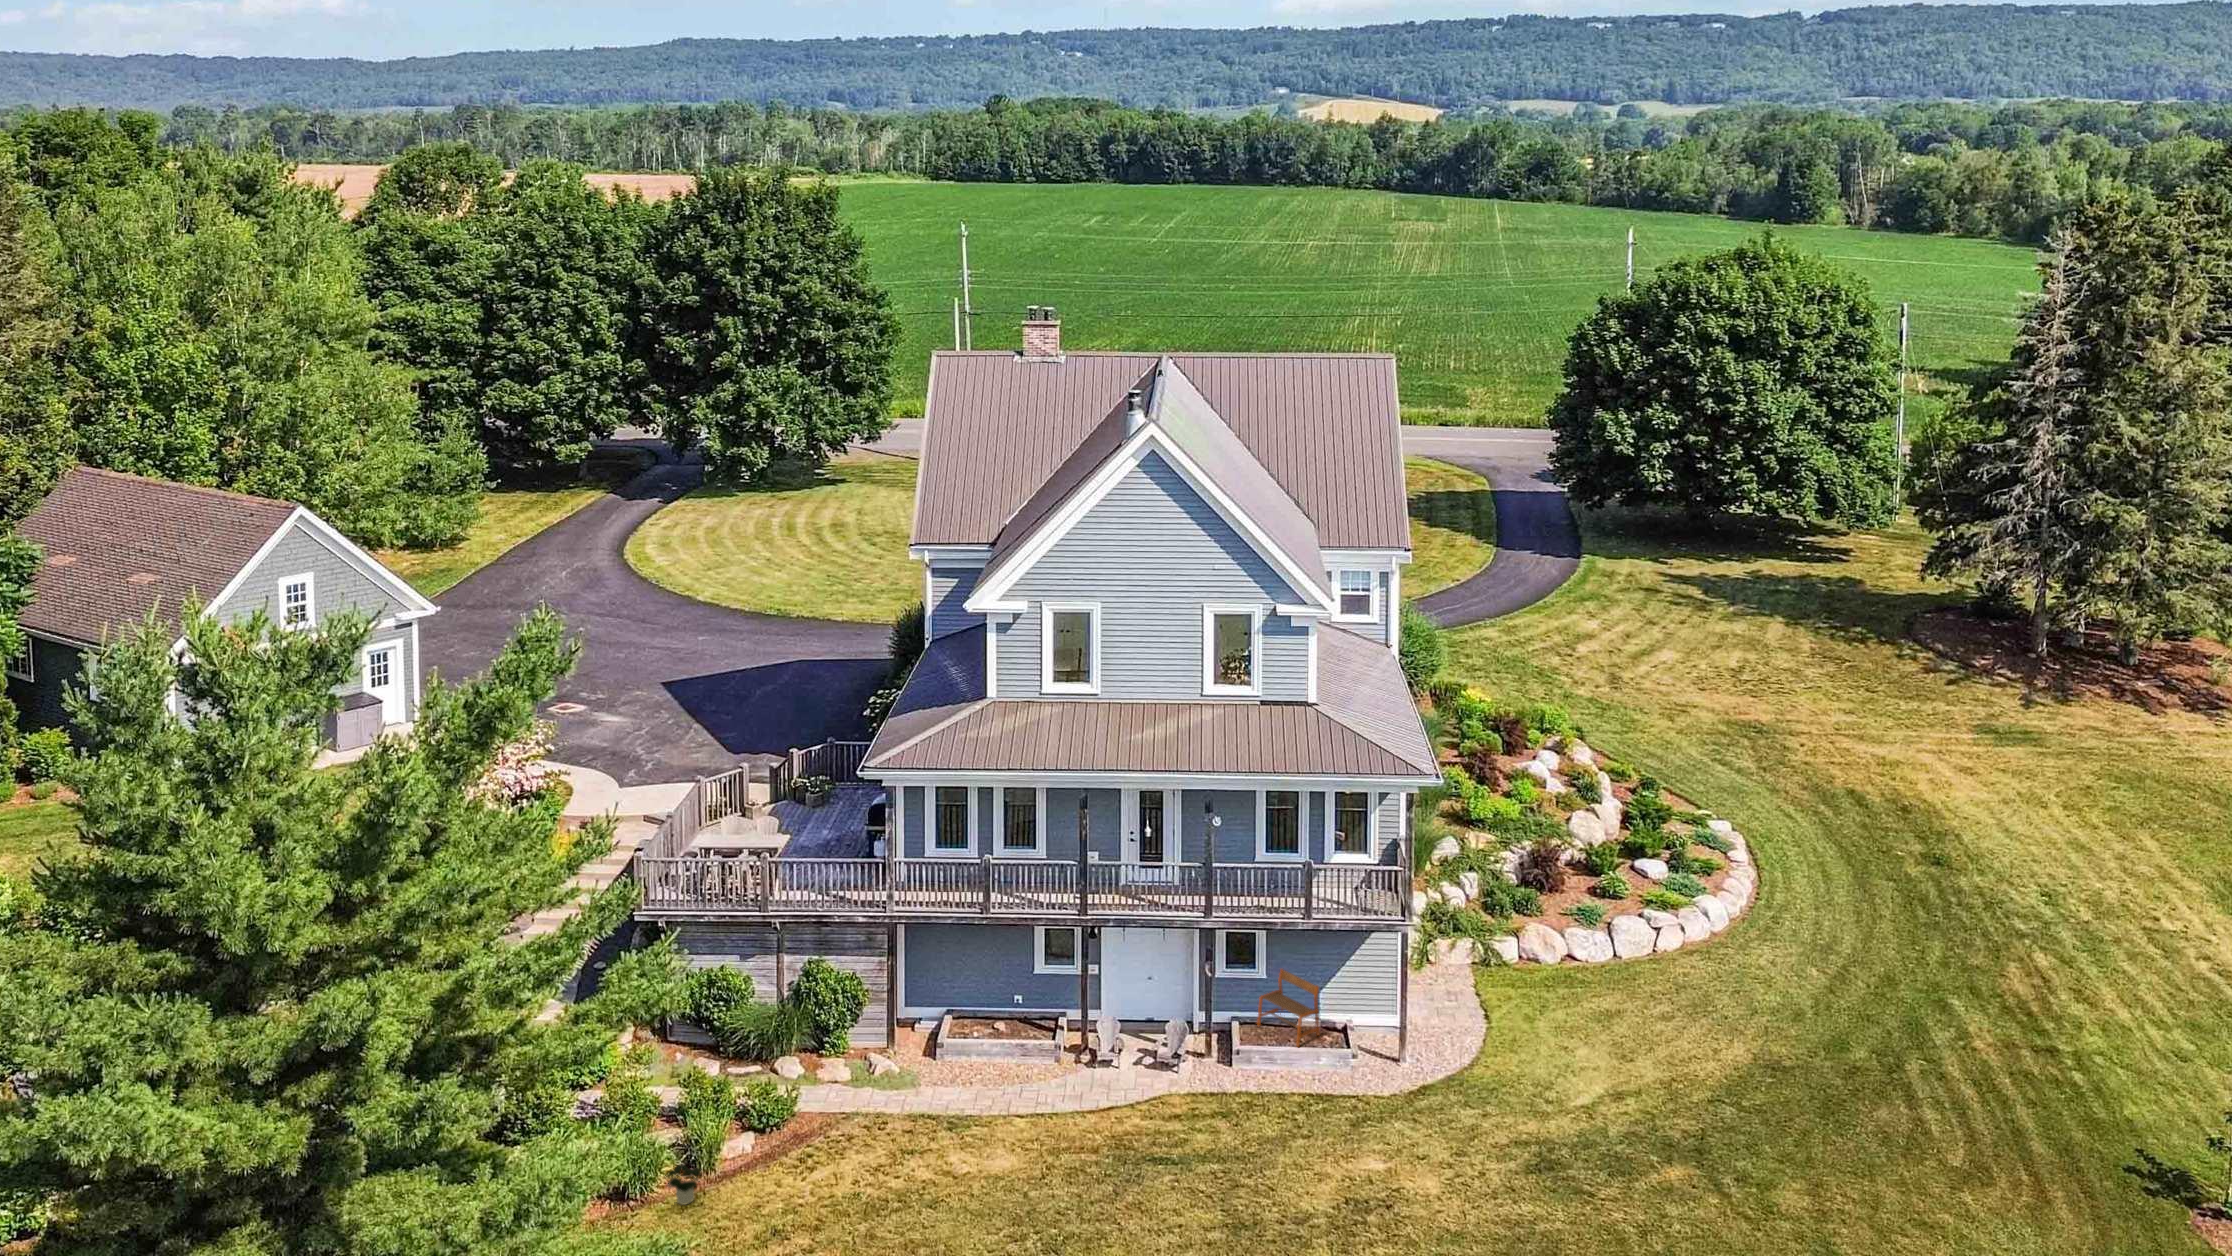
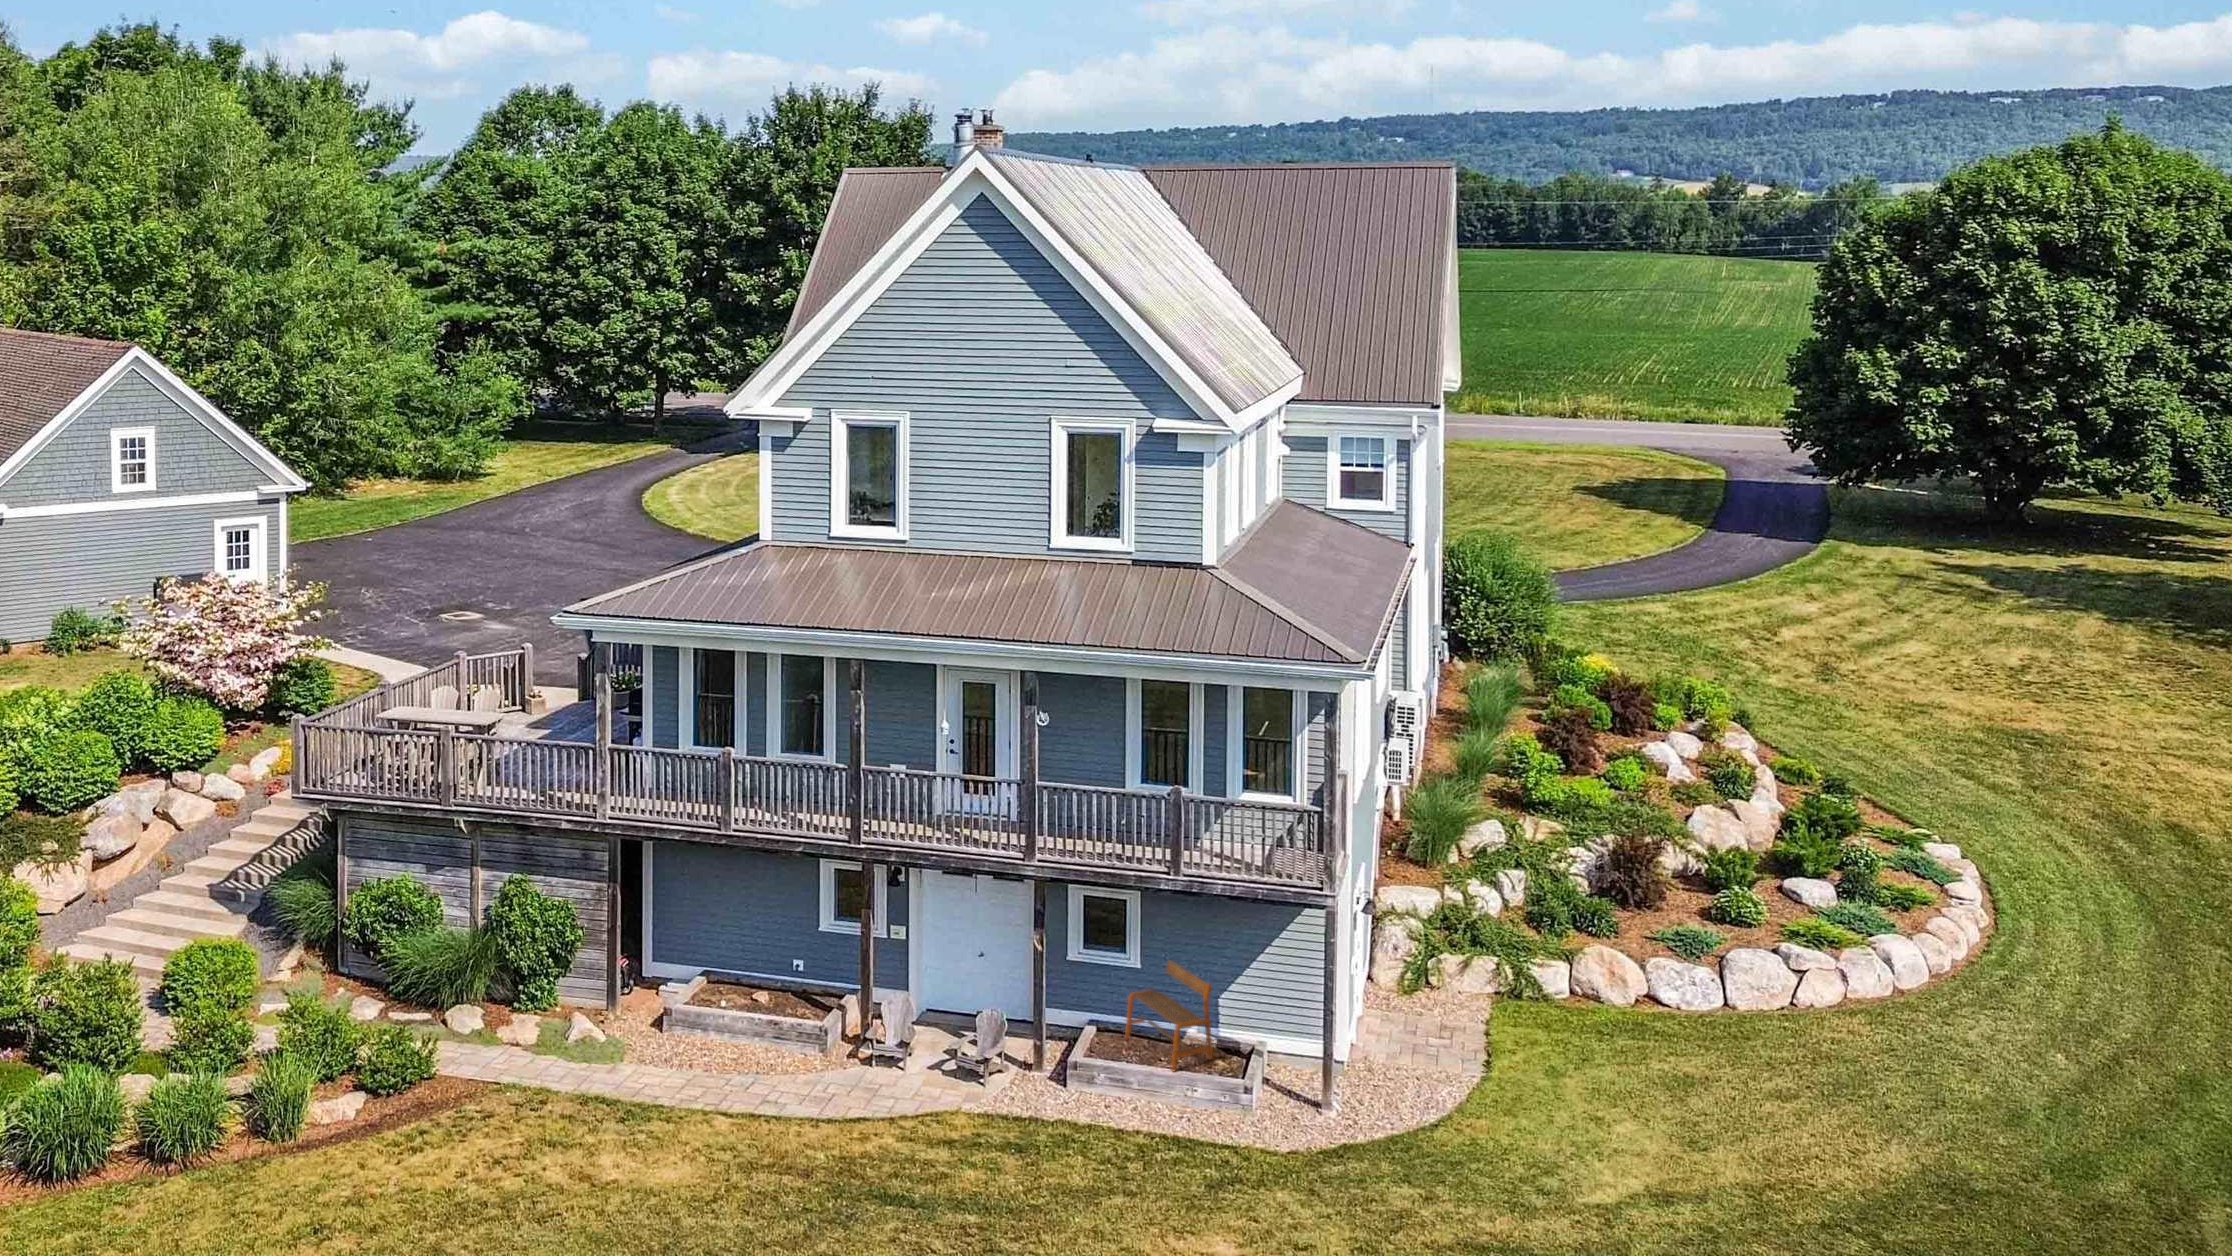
potted plant: present [665,1164,702,1205] -> none [192,1108,254,1164]

